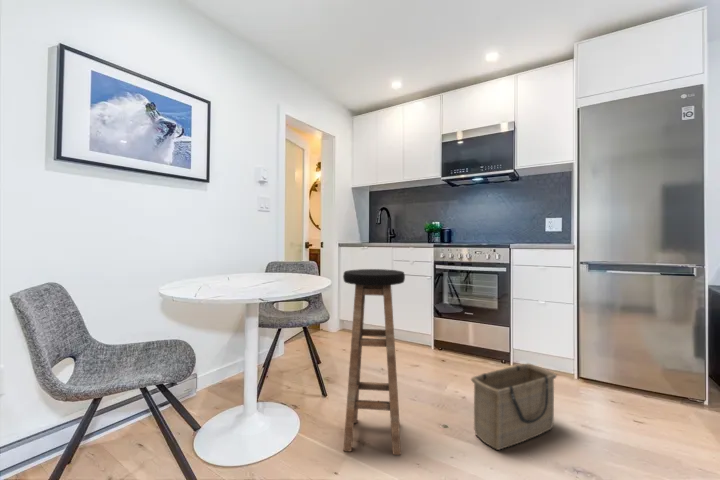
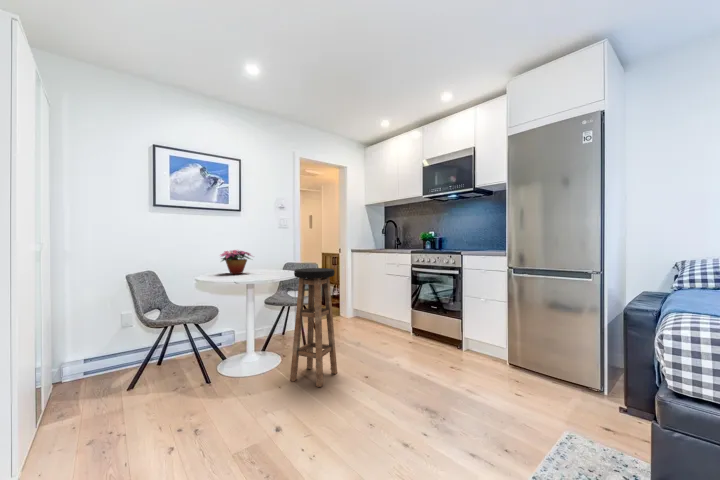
flower arrangement: none [193,242,258,283] -> present [221,250,251,274]
basket: present [471,364,556,450] -> none [378,342,444,394]

